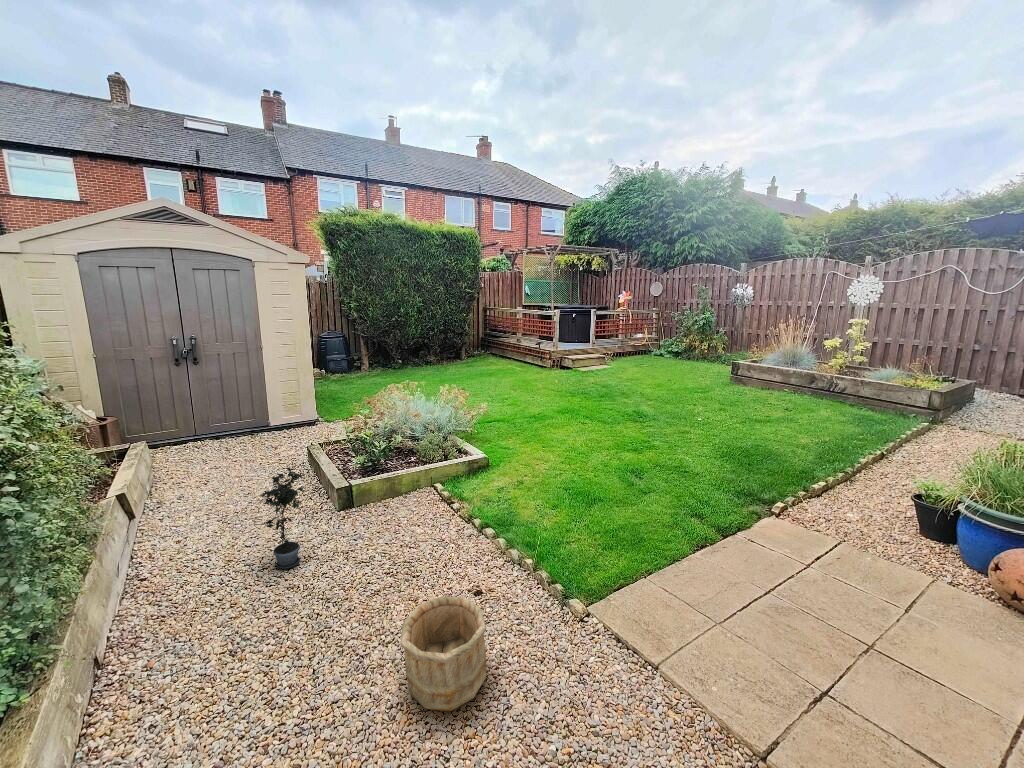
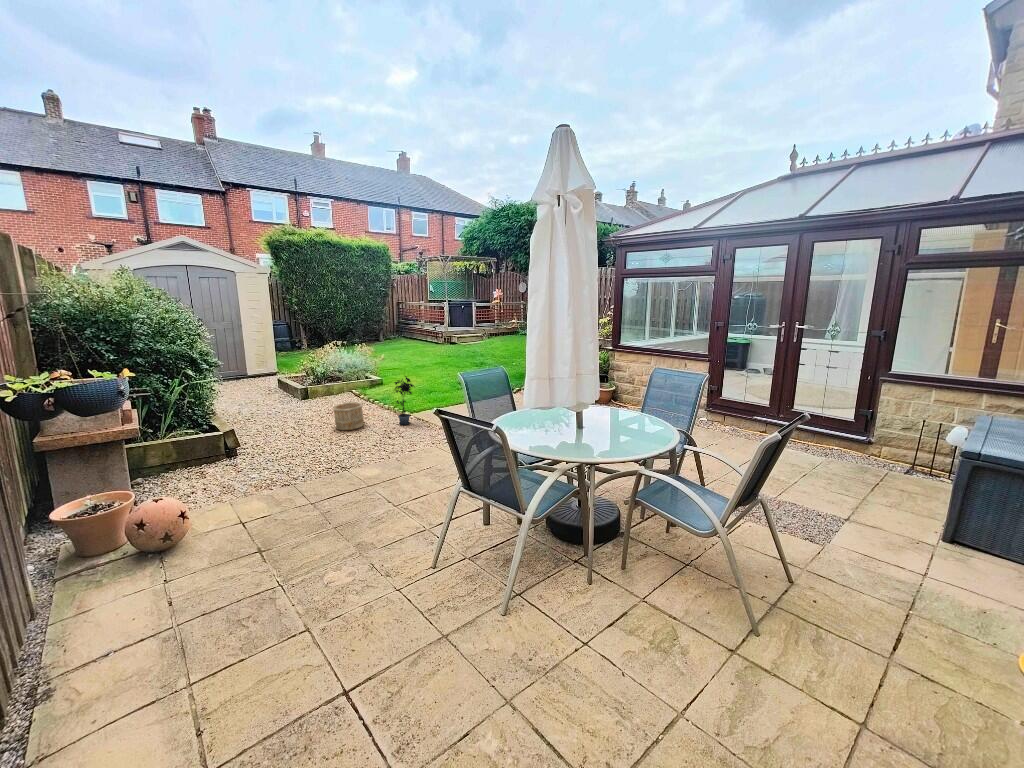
potted plant: present [258,467,304,569] -> present [395,376,414,425]

